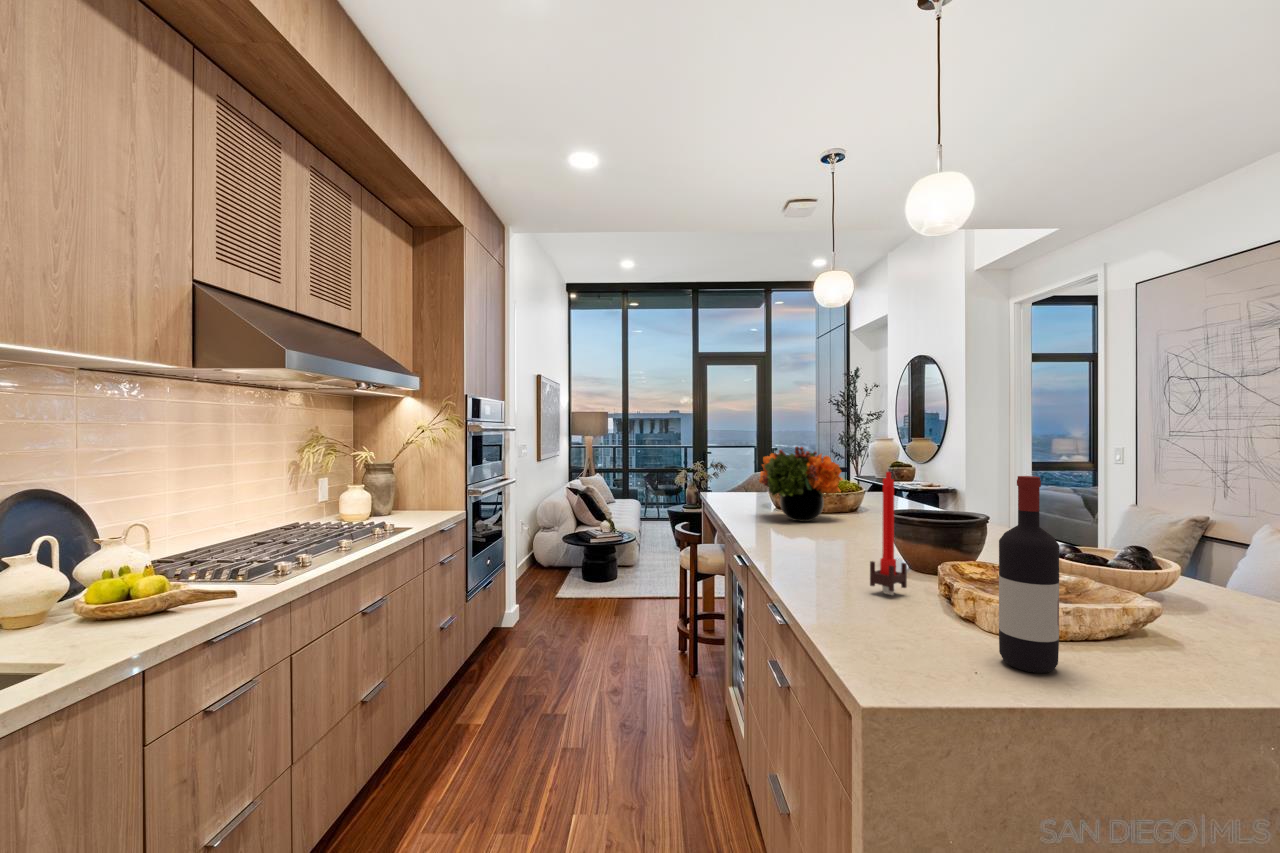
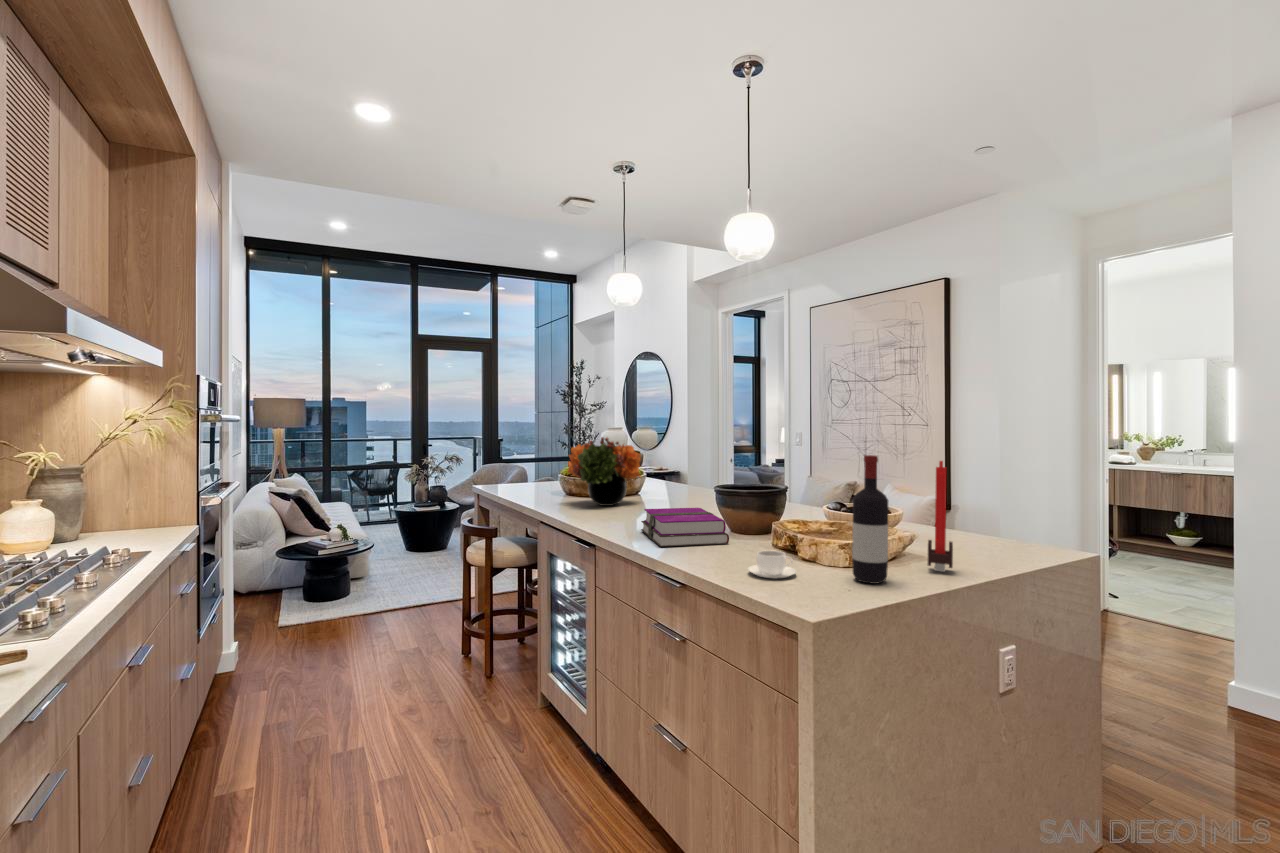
candle: present [870,472,907,595] -> present [928,461,953,572]
hardback book: none [790,528,882,581] -> present [641,508,729,547]
coffee cup: none [851,596,920,638] -> present [748,550,796,578]

